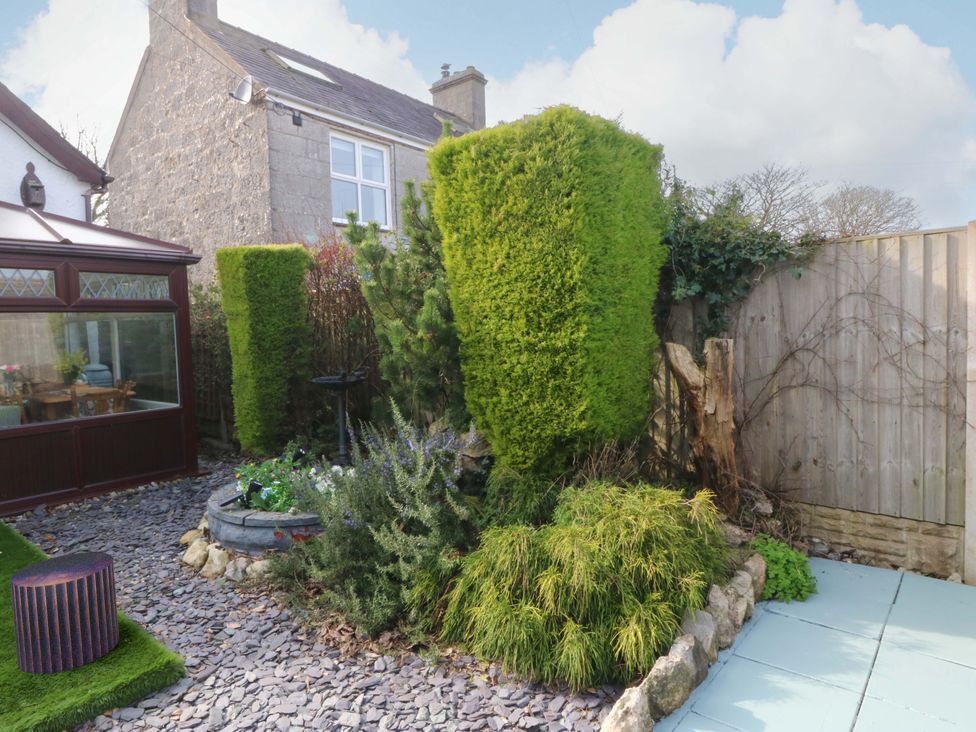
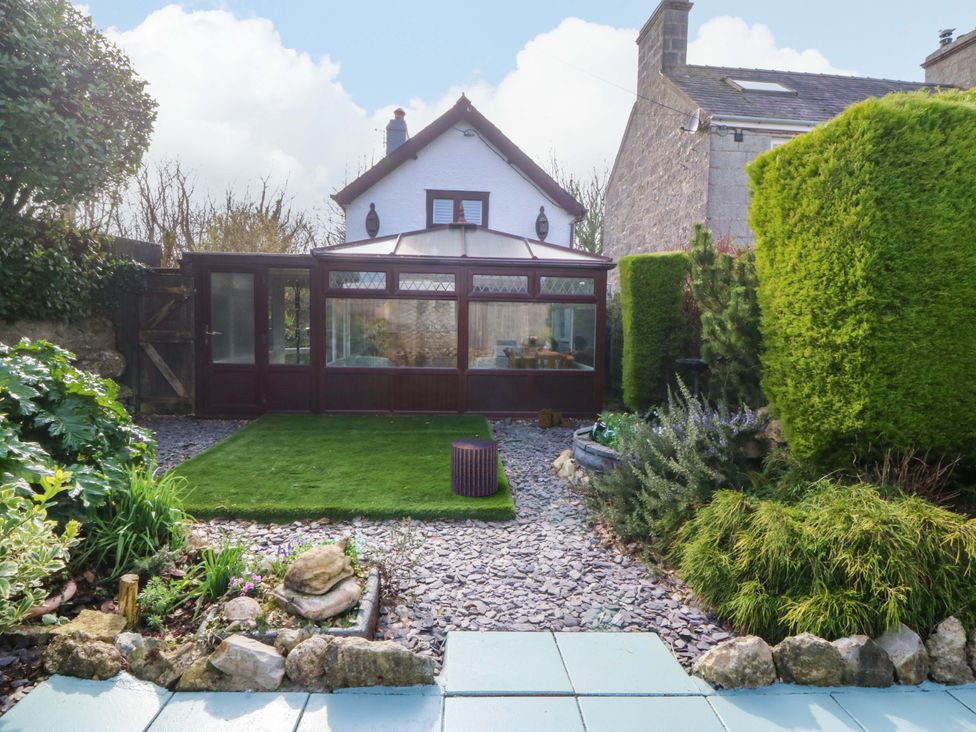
woven basket: none [96,475,165,510] -> present [538,408,574,428]

